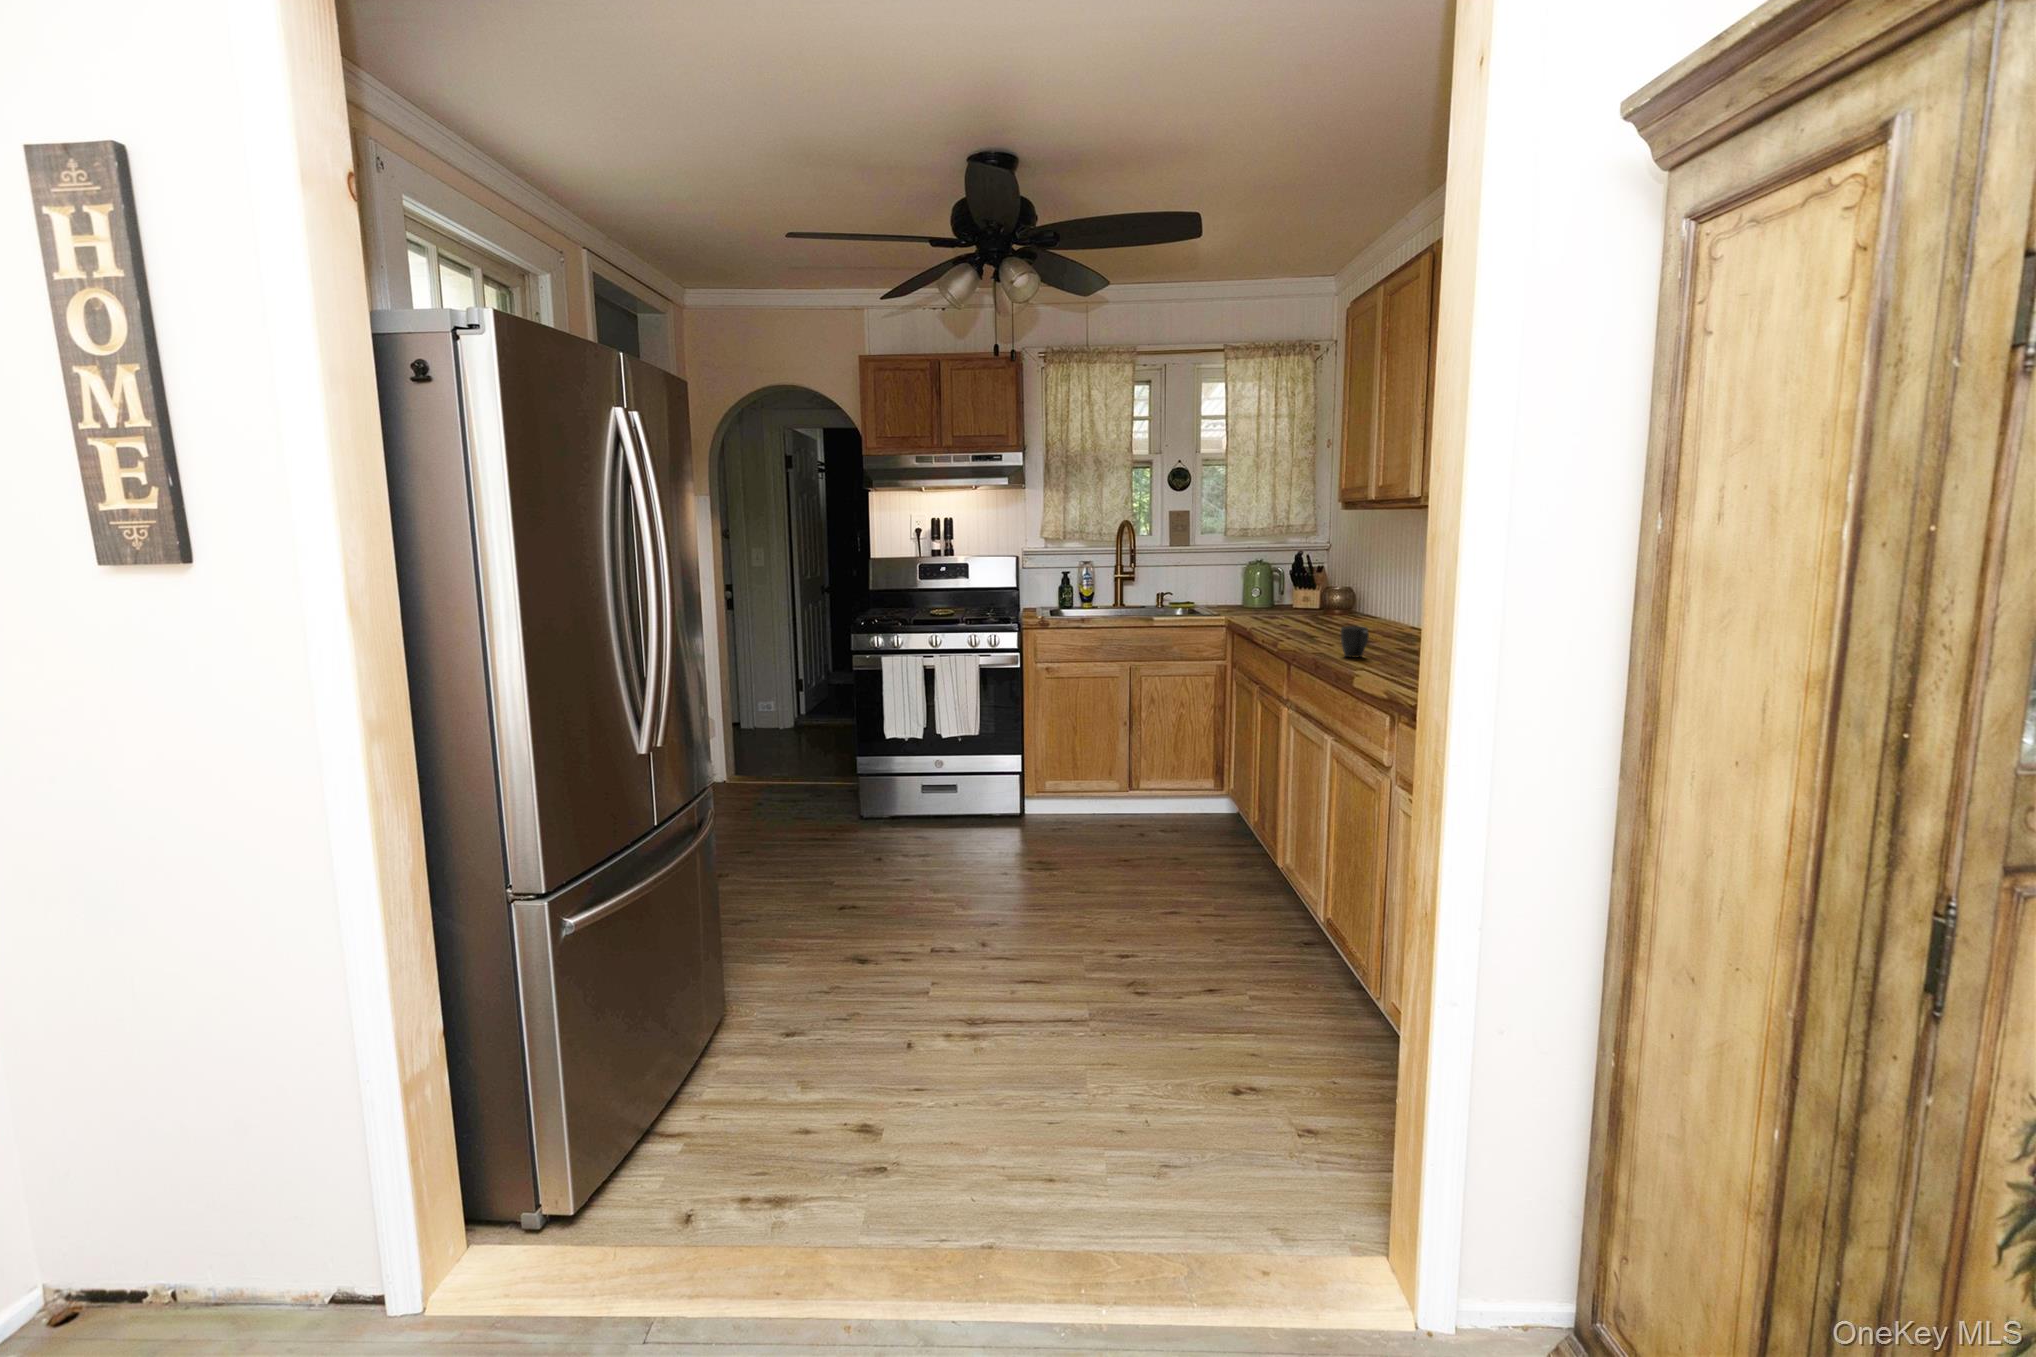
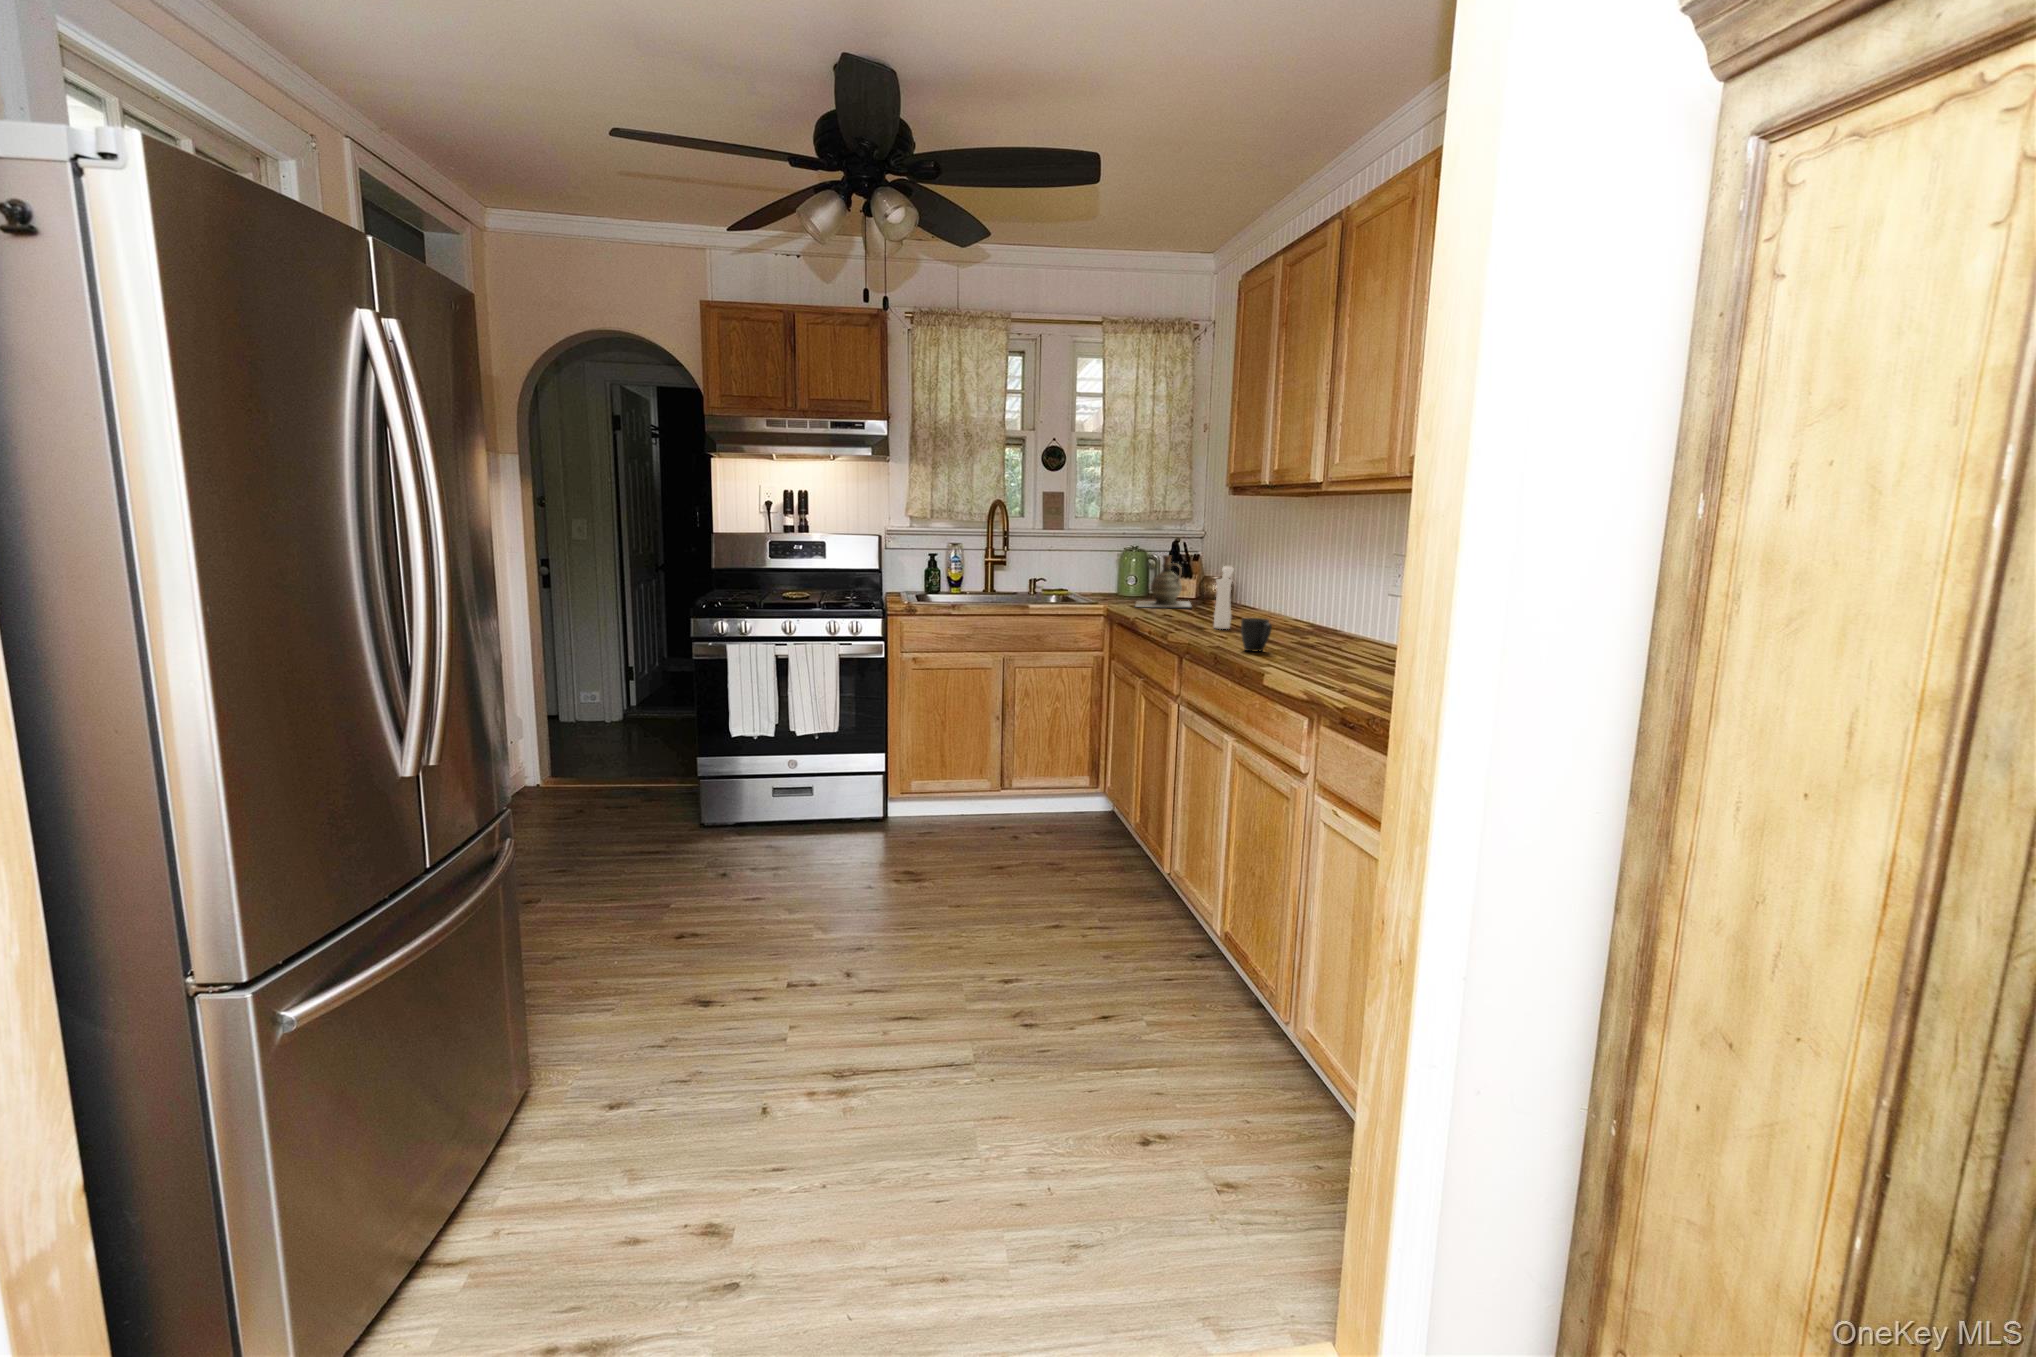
ceramic jug: none [1257,568,1313,618] -> present [1135,555,1191,607]
pepper mill: none [1325,578,1346,637] -> present [1214,566,1233,629]

